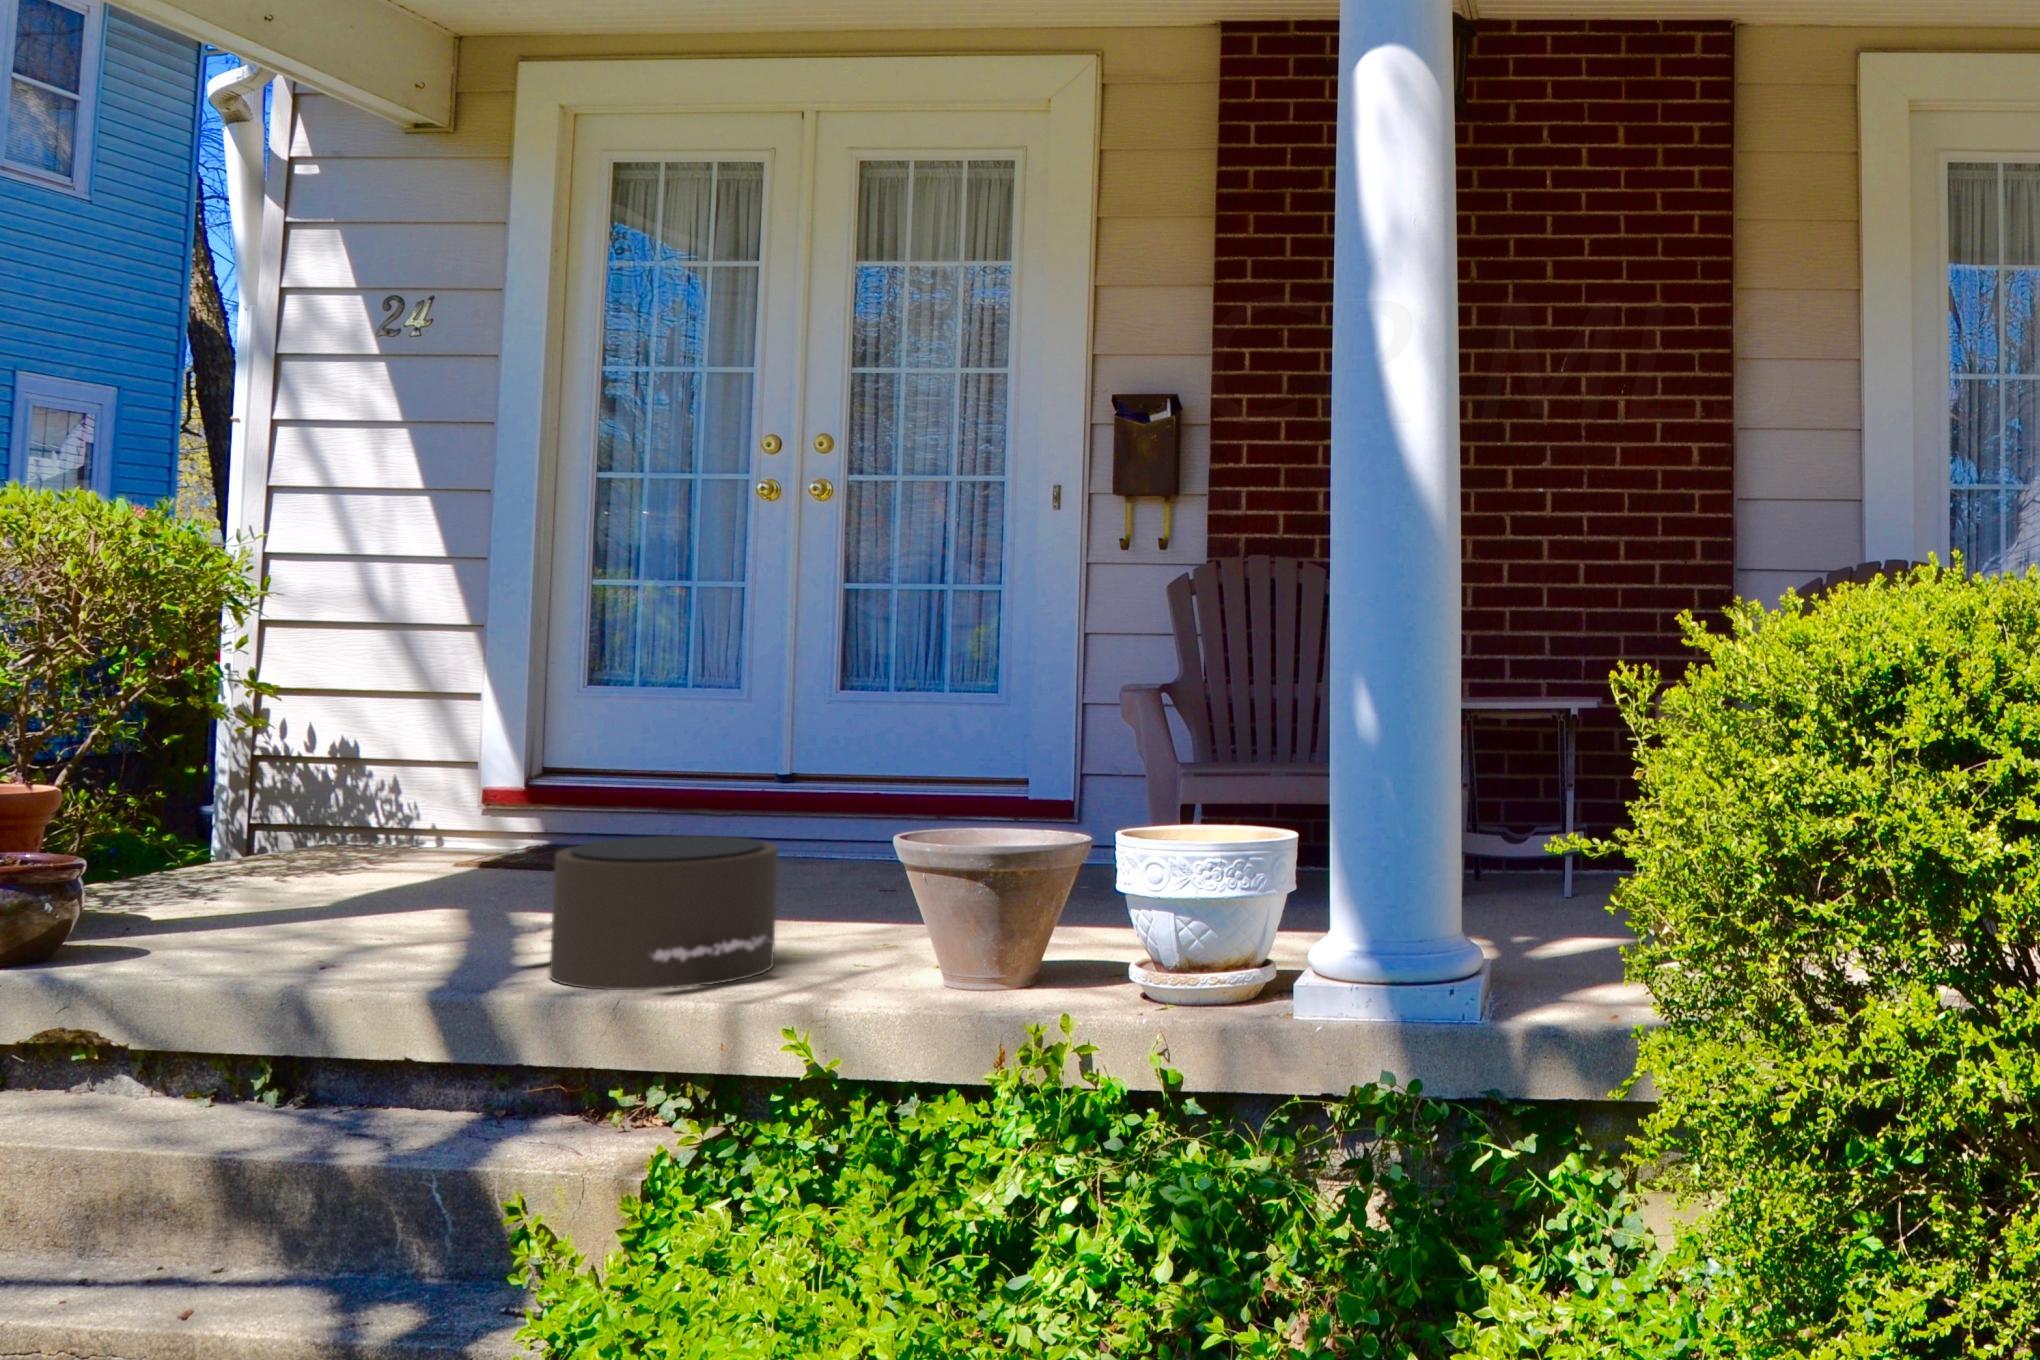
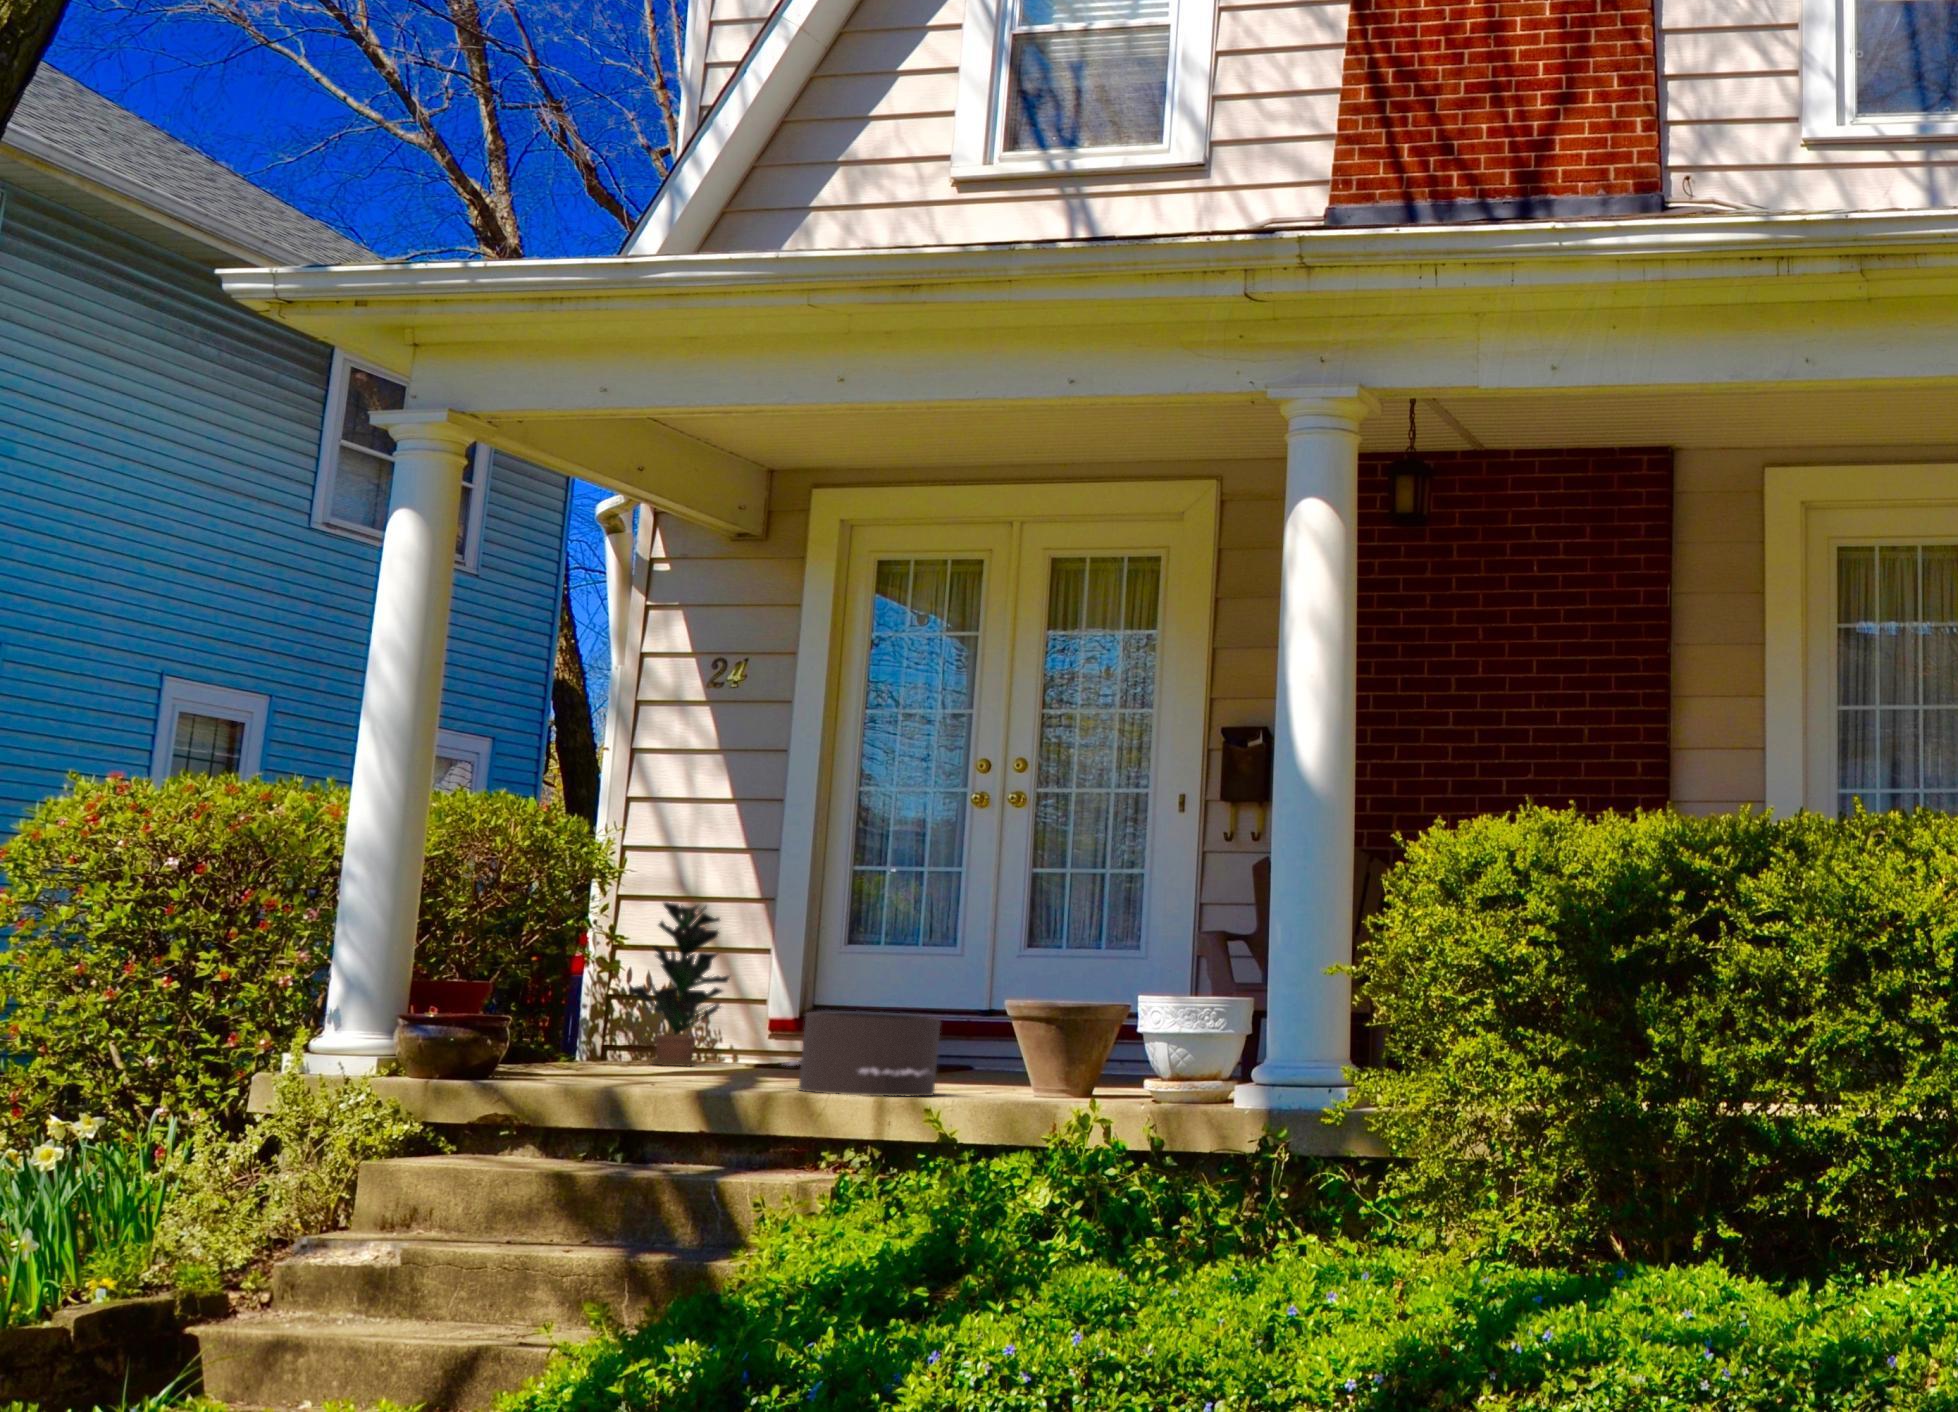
potted plant: none [279,636,432,862] -> present [630,902,729,1066]

